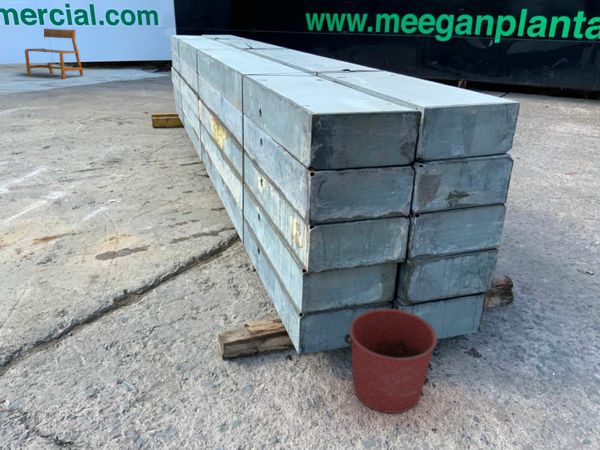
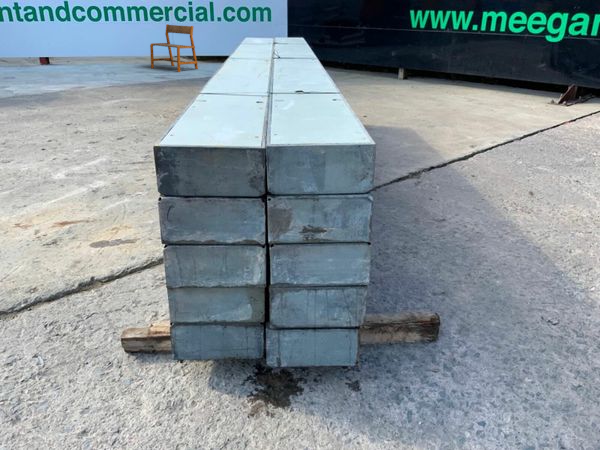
bucket: present [344,309,437,413] -> none [194,328,281,427]

